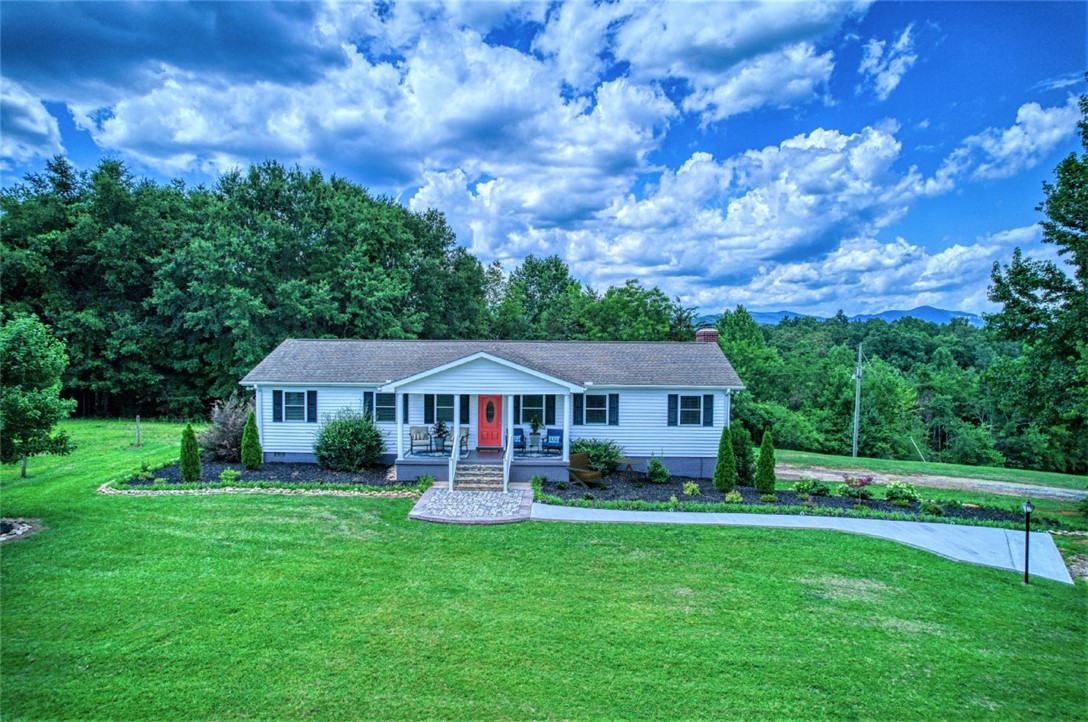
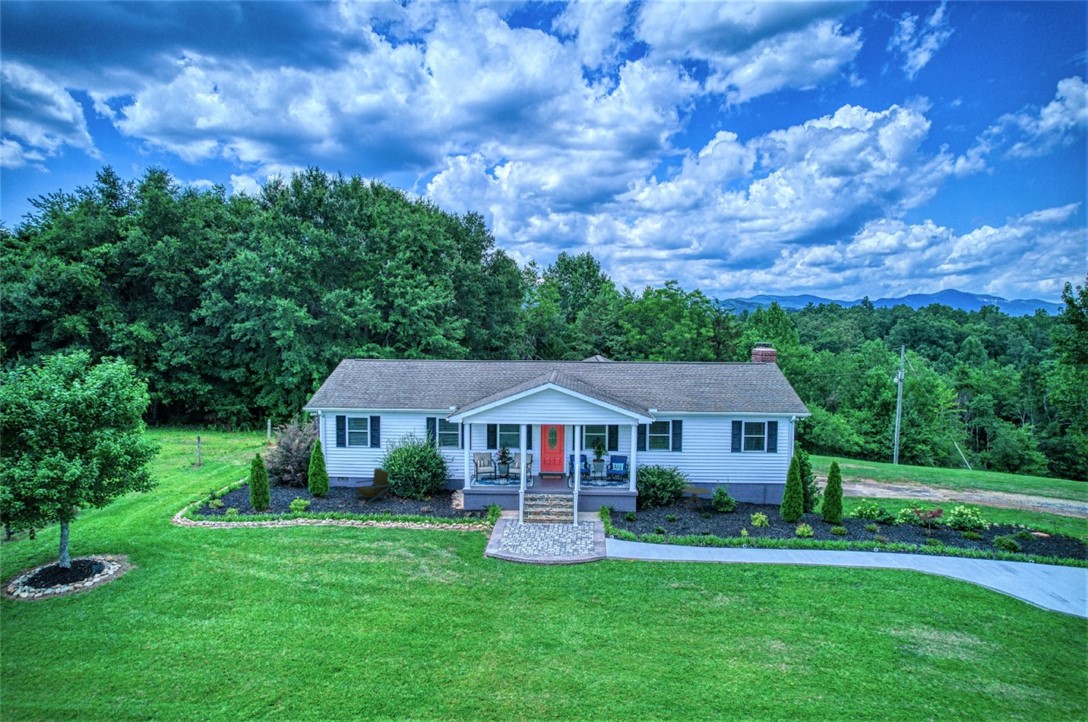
lounge chair: present [565,453,604,489] -> present [355,468,392,504]

